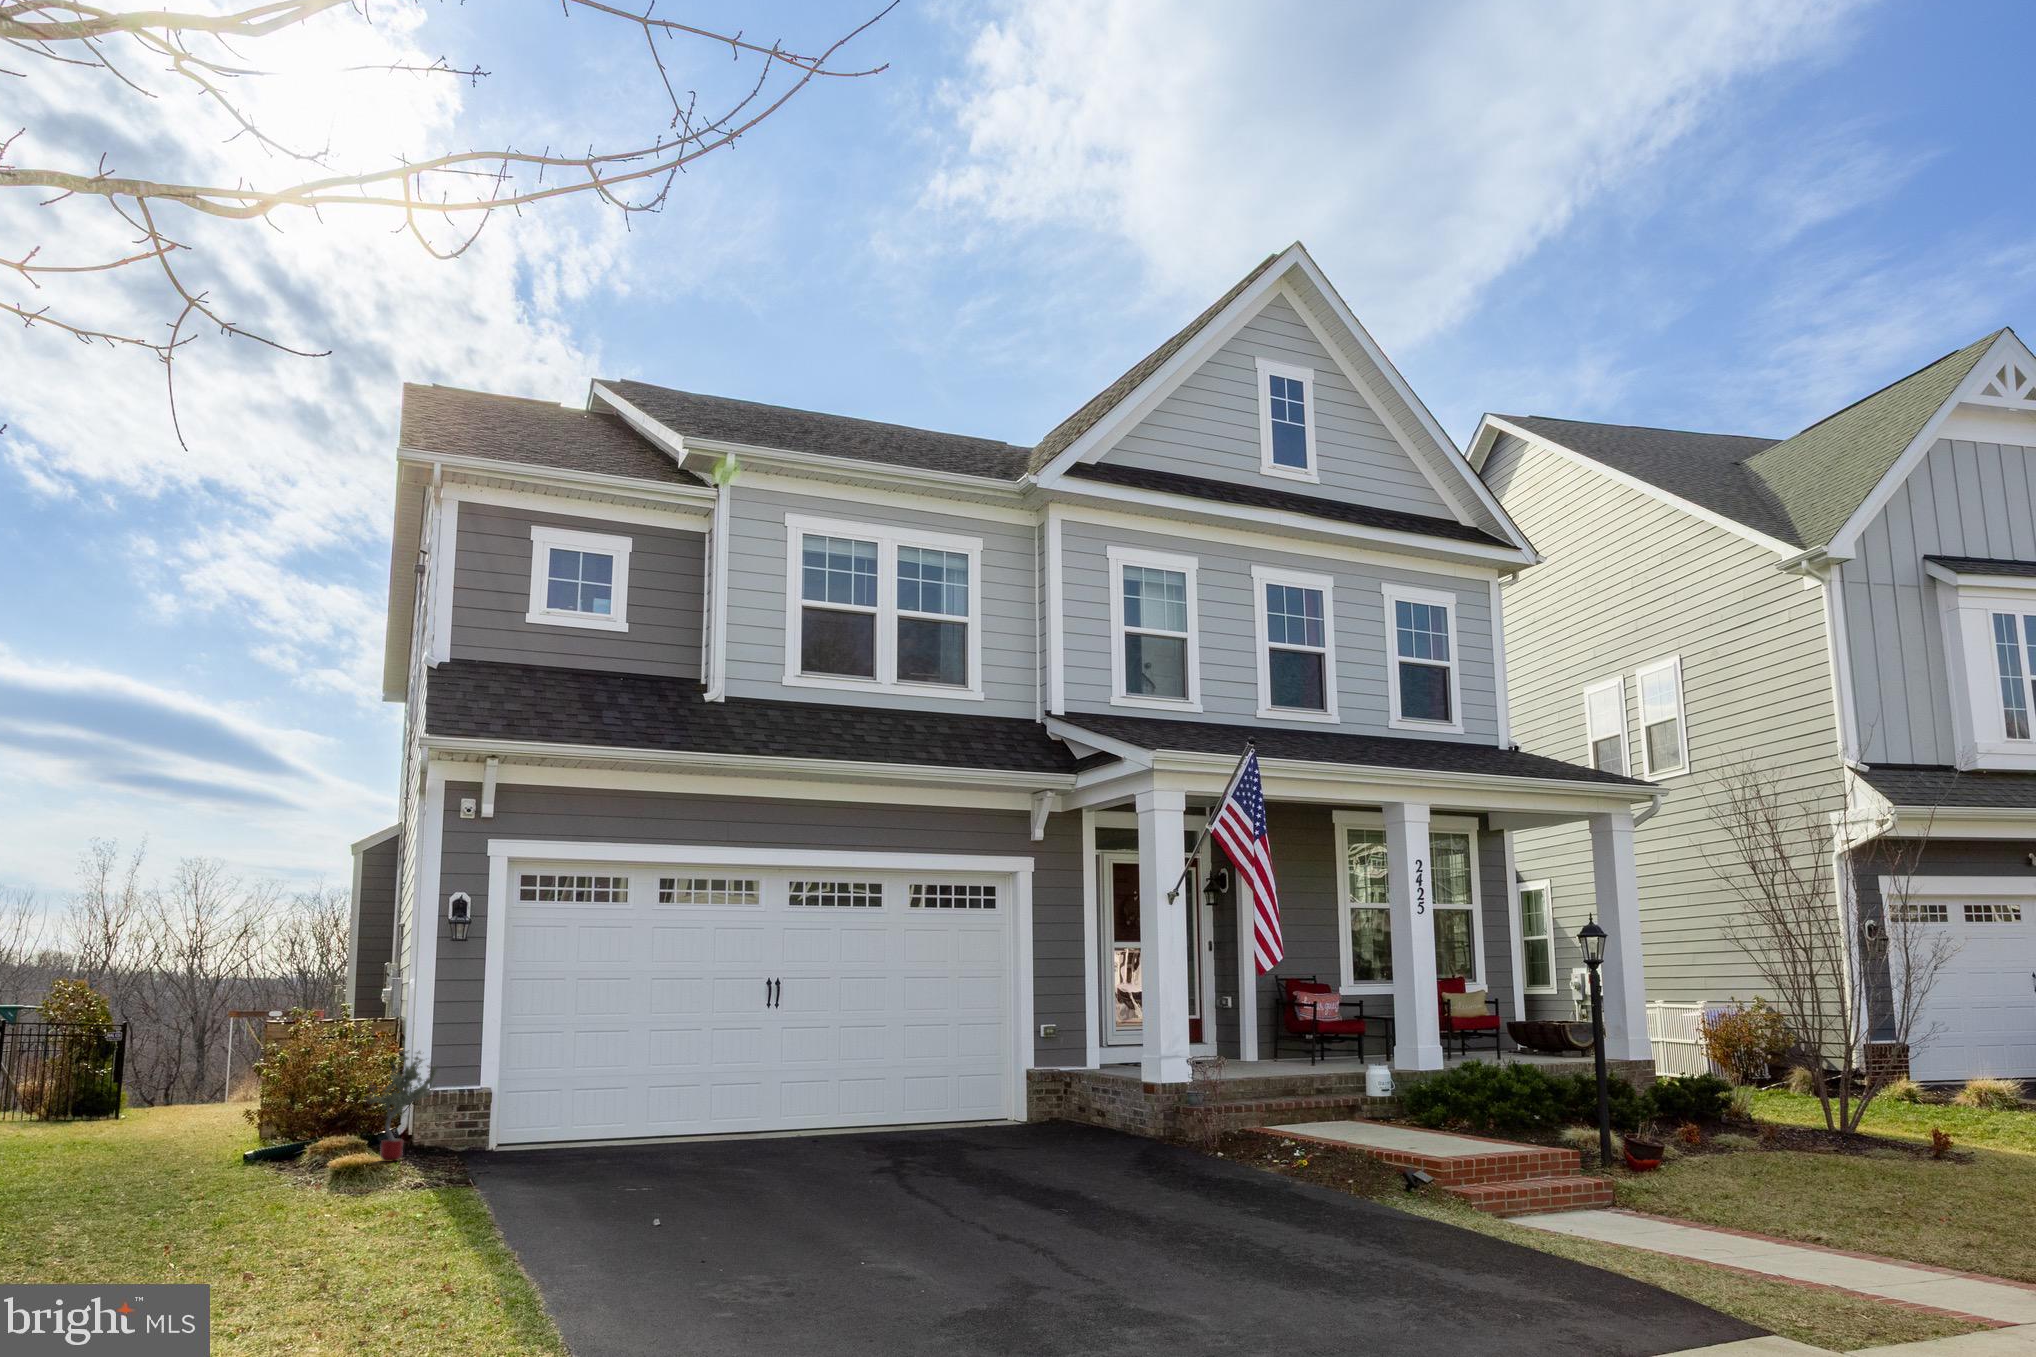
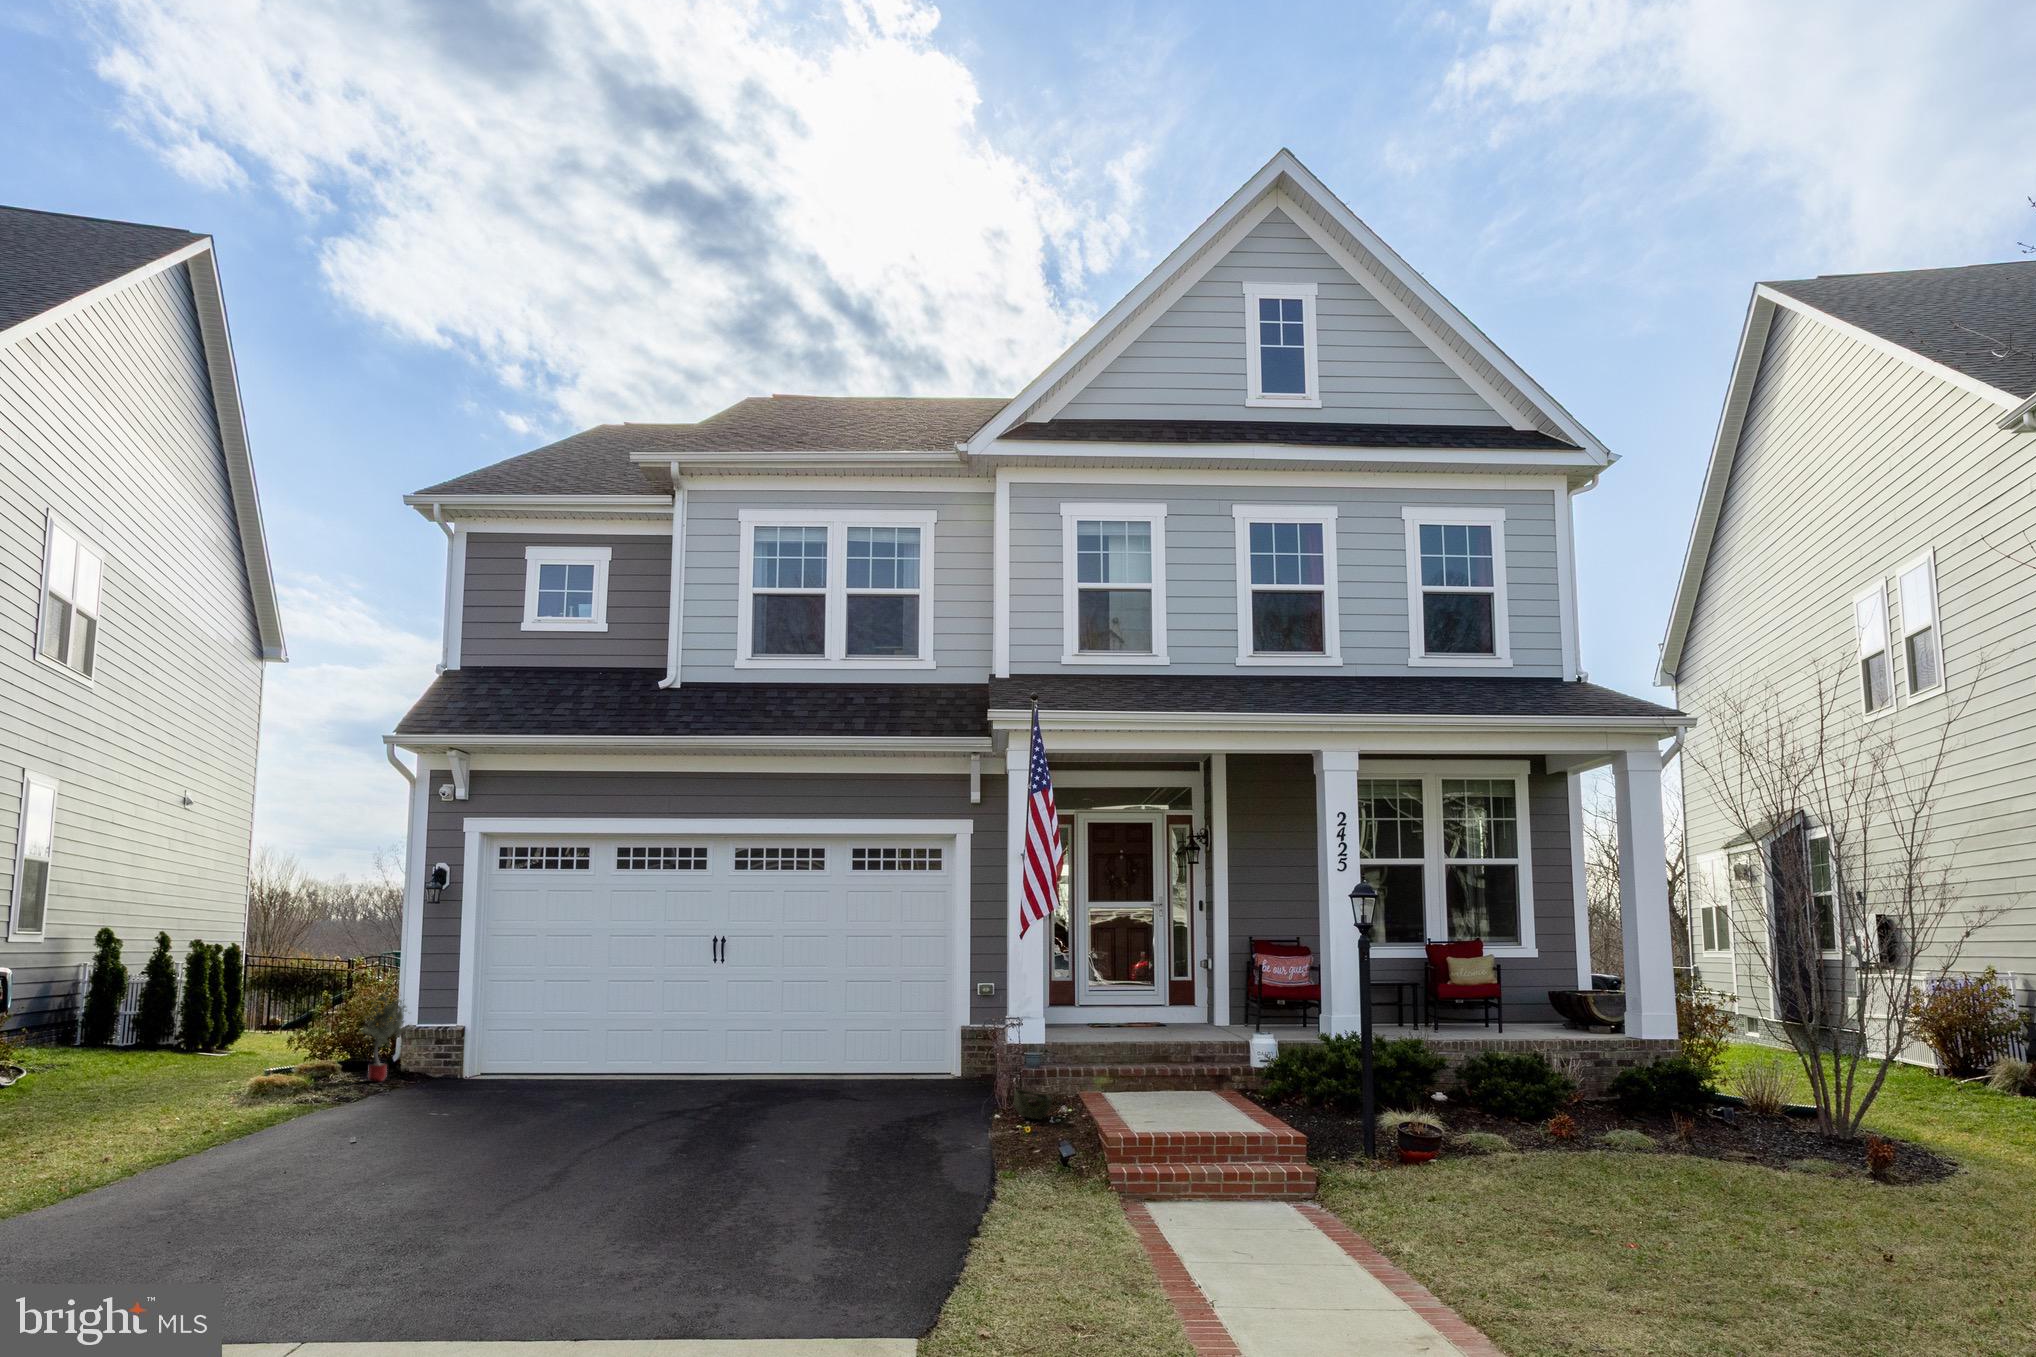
woven basket: none [1183,1126,1236,1155] -> present [1014,1089,1052,1119]

